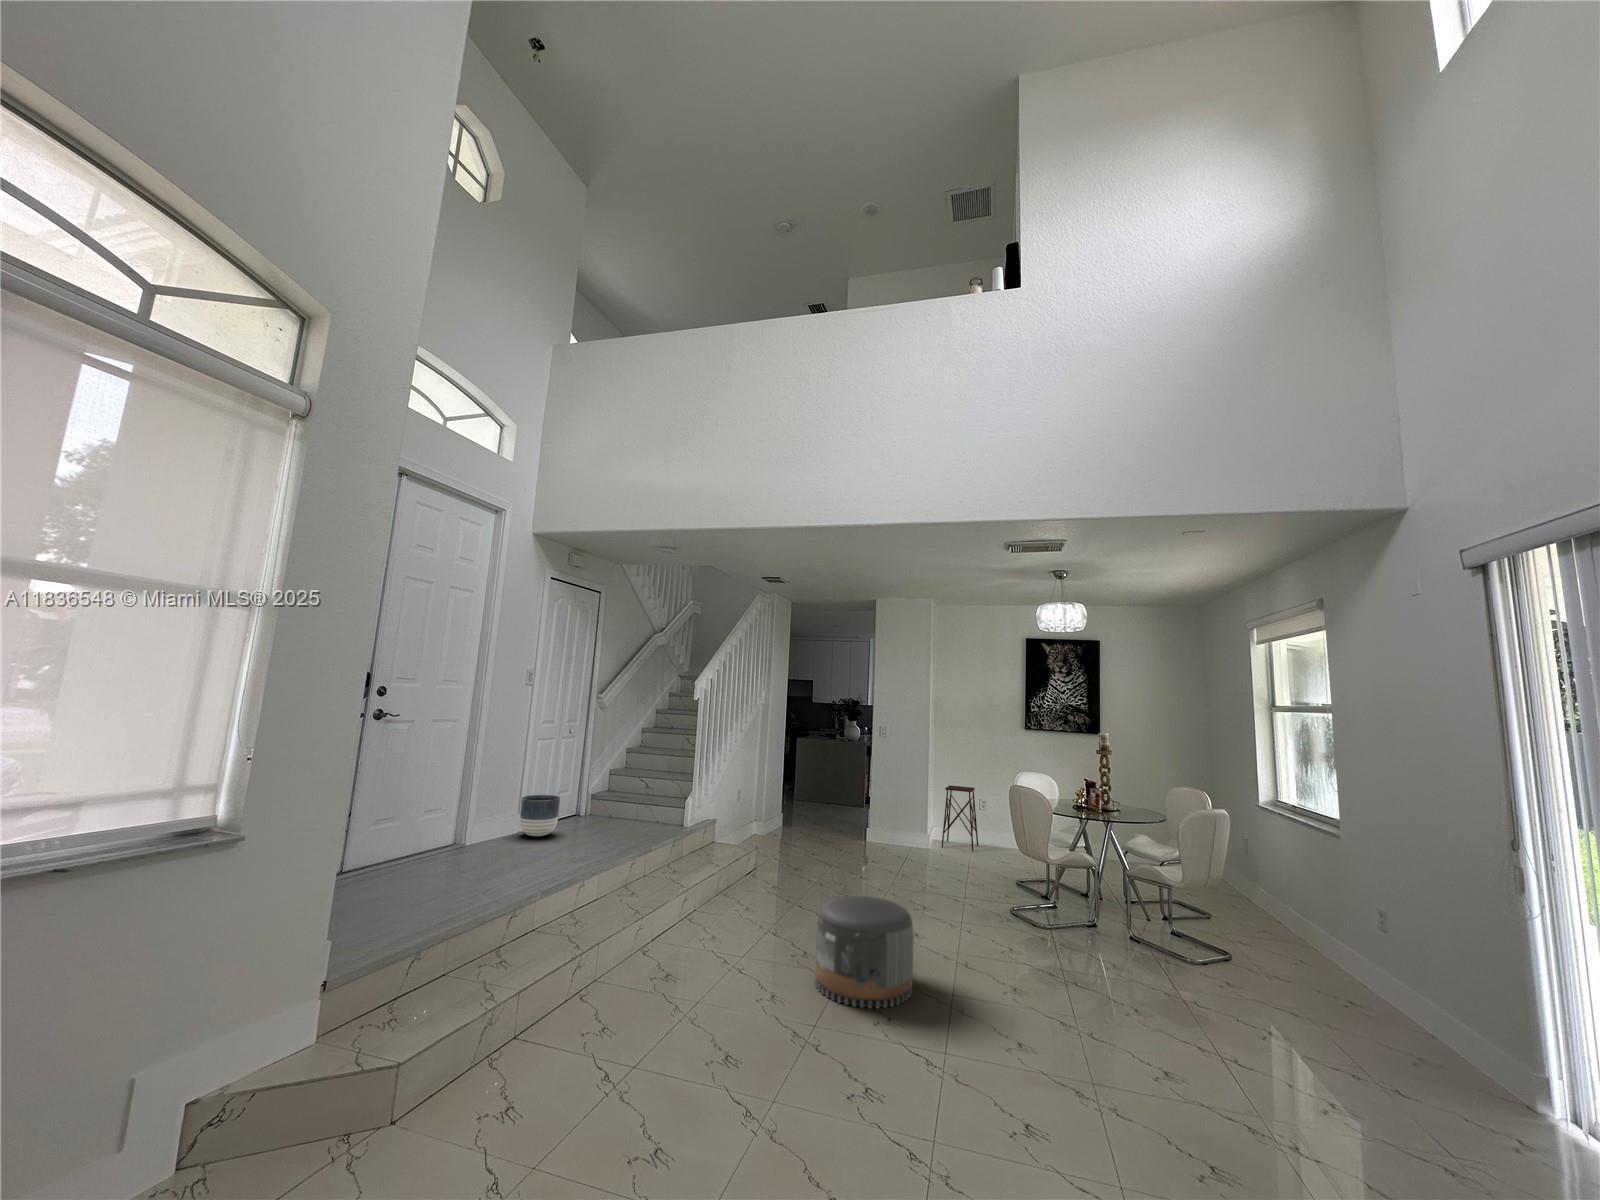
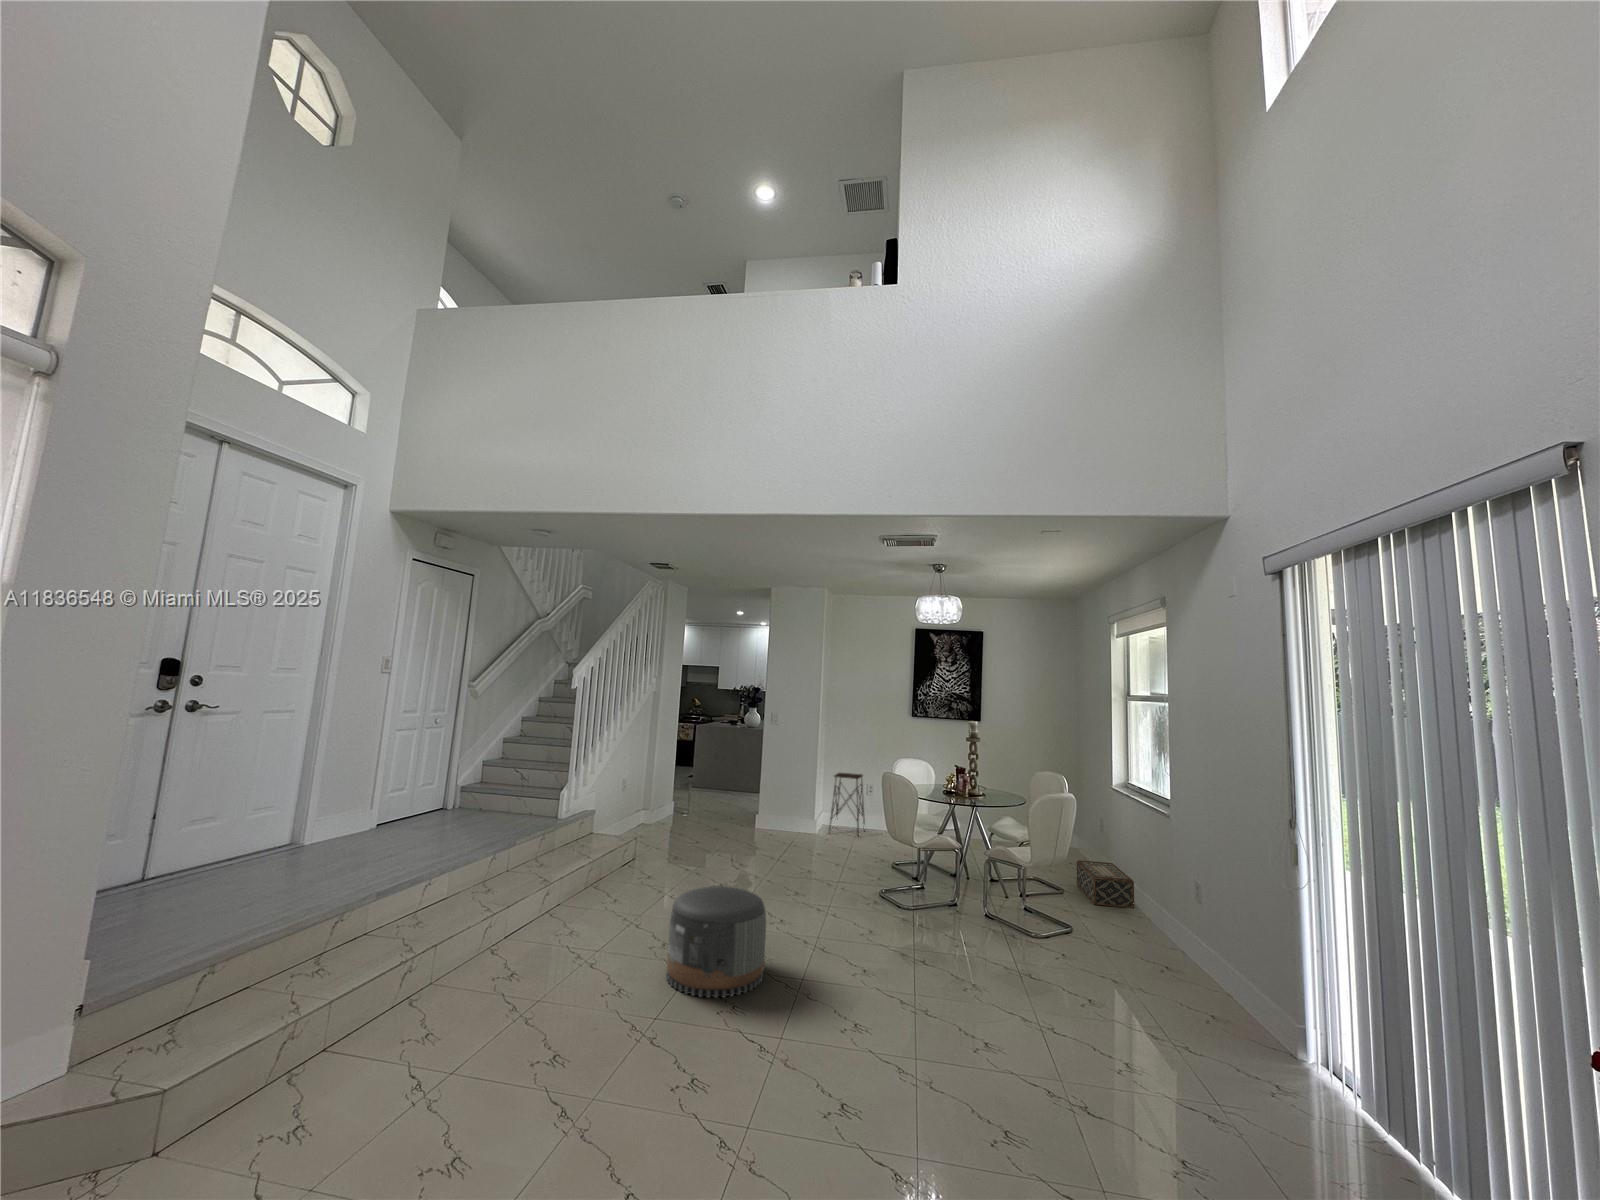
planter: present [520,795,560,837] -> none [369,790,416,834]
woven basket: none [1220,881,1293,935] -> present [1077,860,1134,908]

